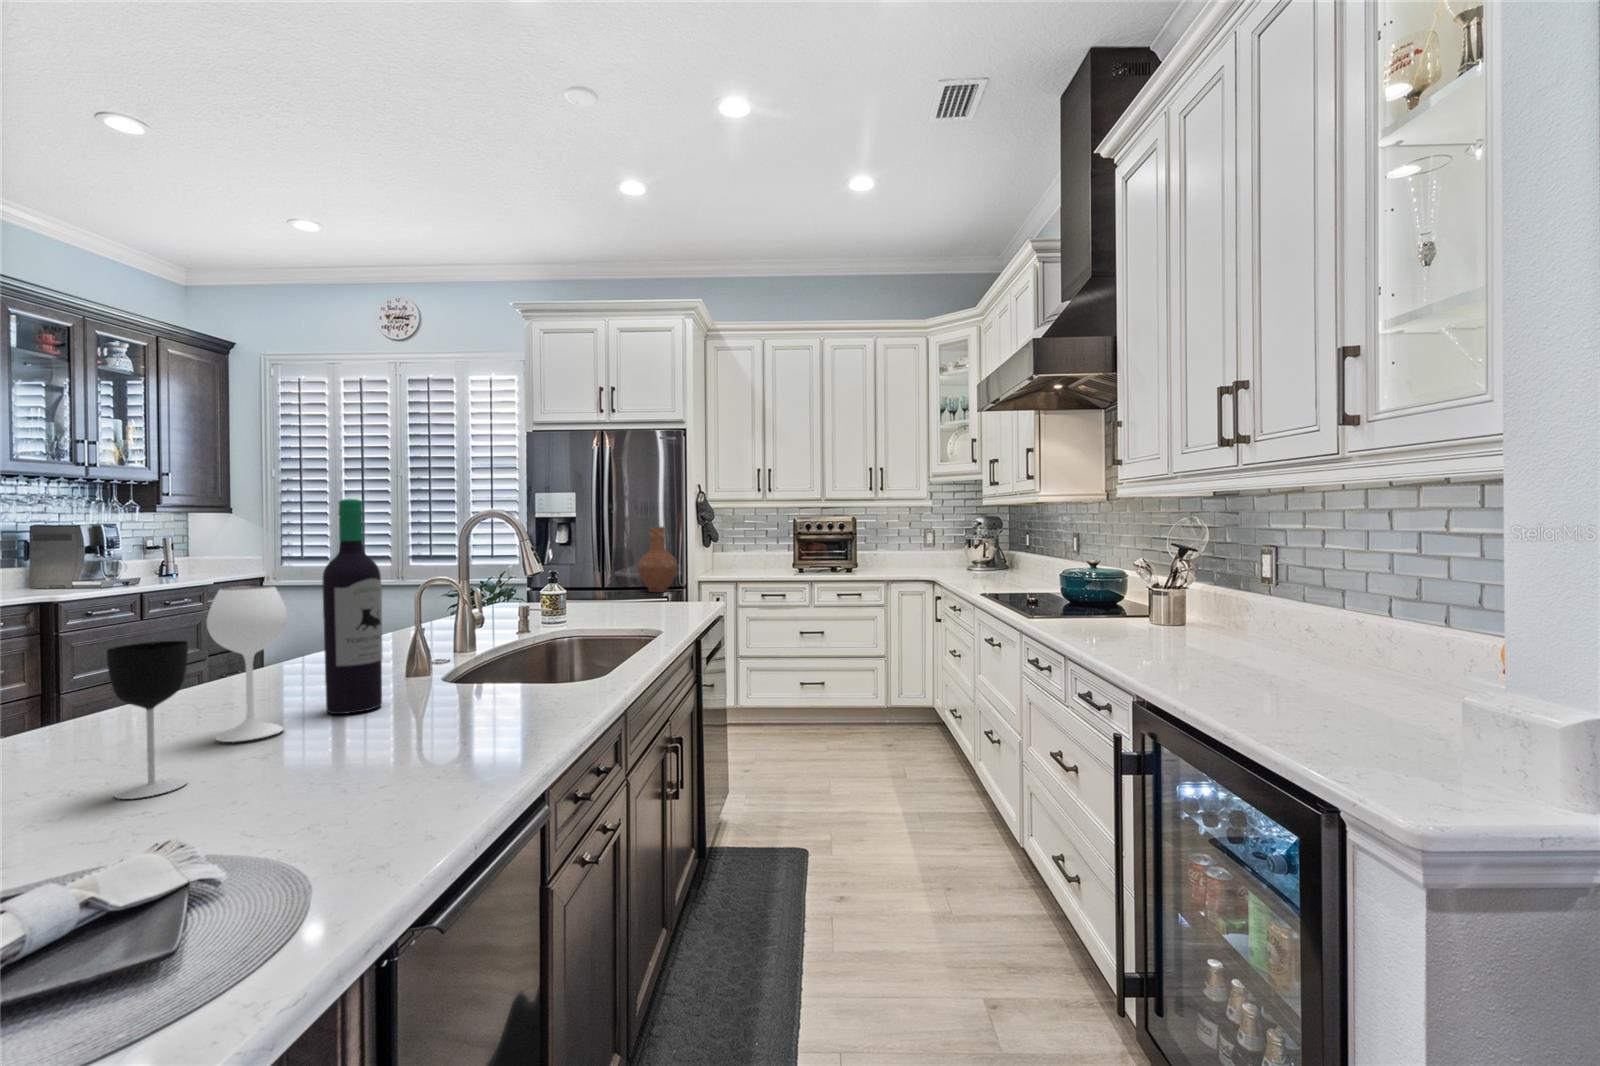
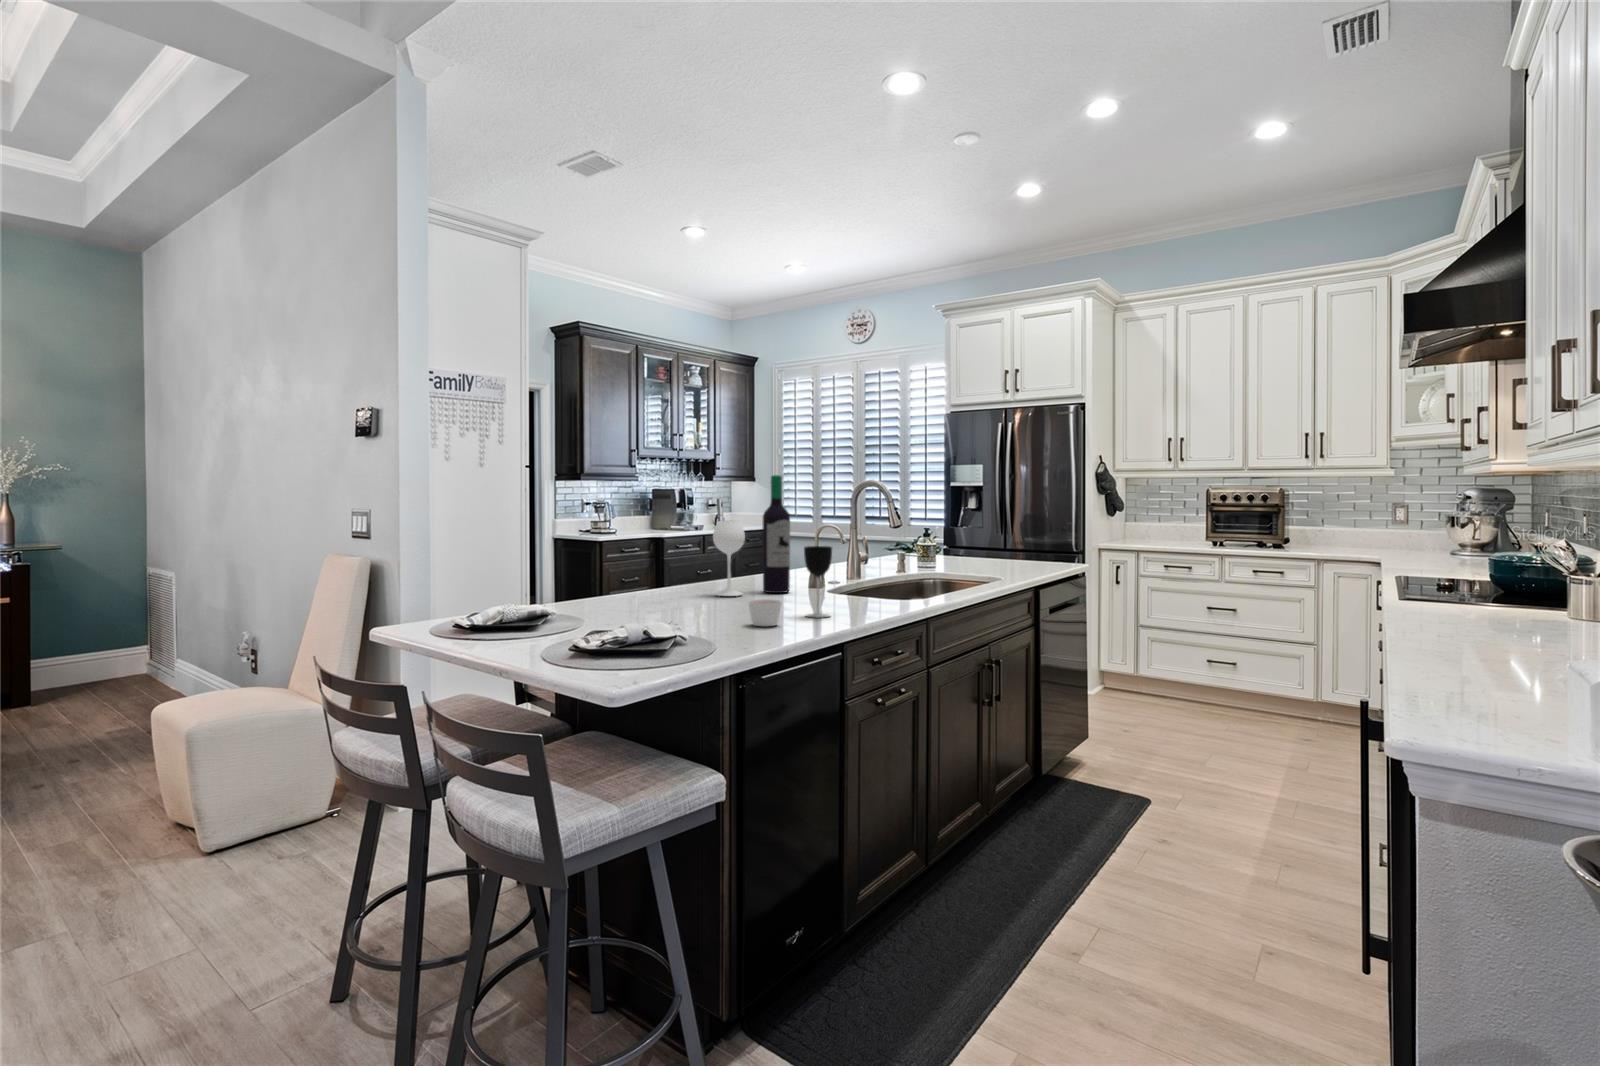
vase: present [638,527,678,592] -> none [1027,495,1064,555]
wine glass: present [107,641,188,799] -> present [804,546,832,617]
candle: none [354,766,441,844] -> present [748,599,781,626]

